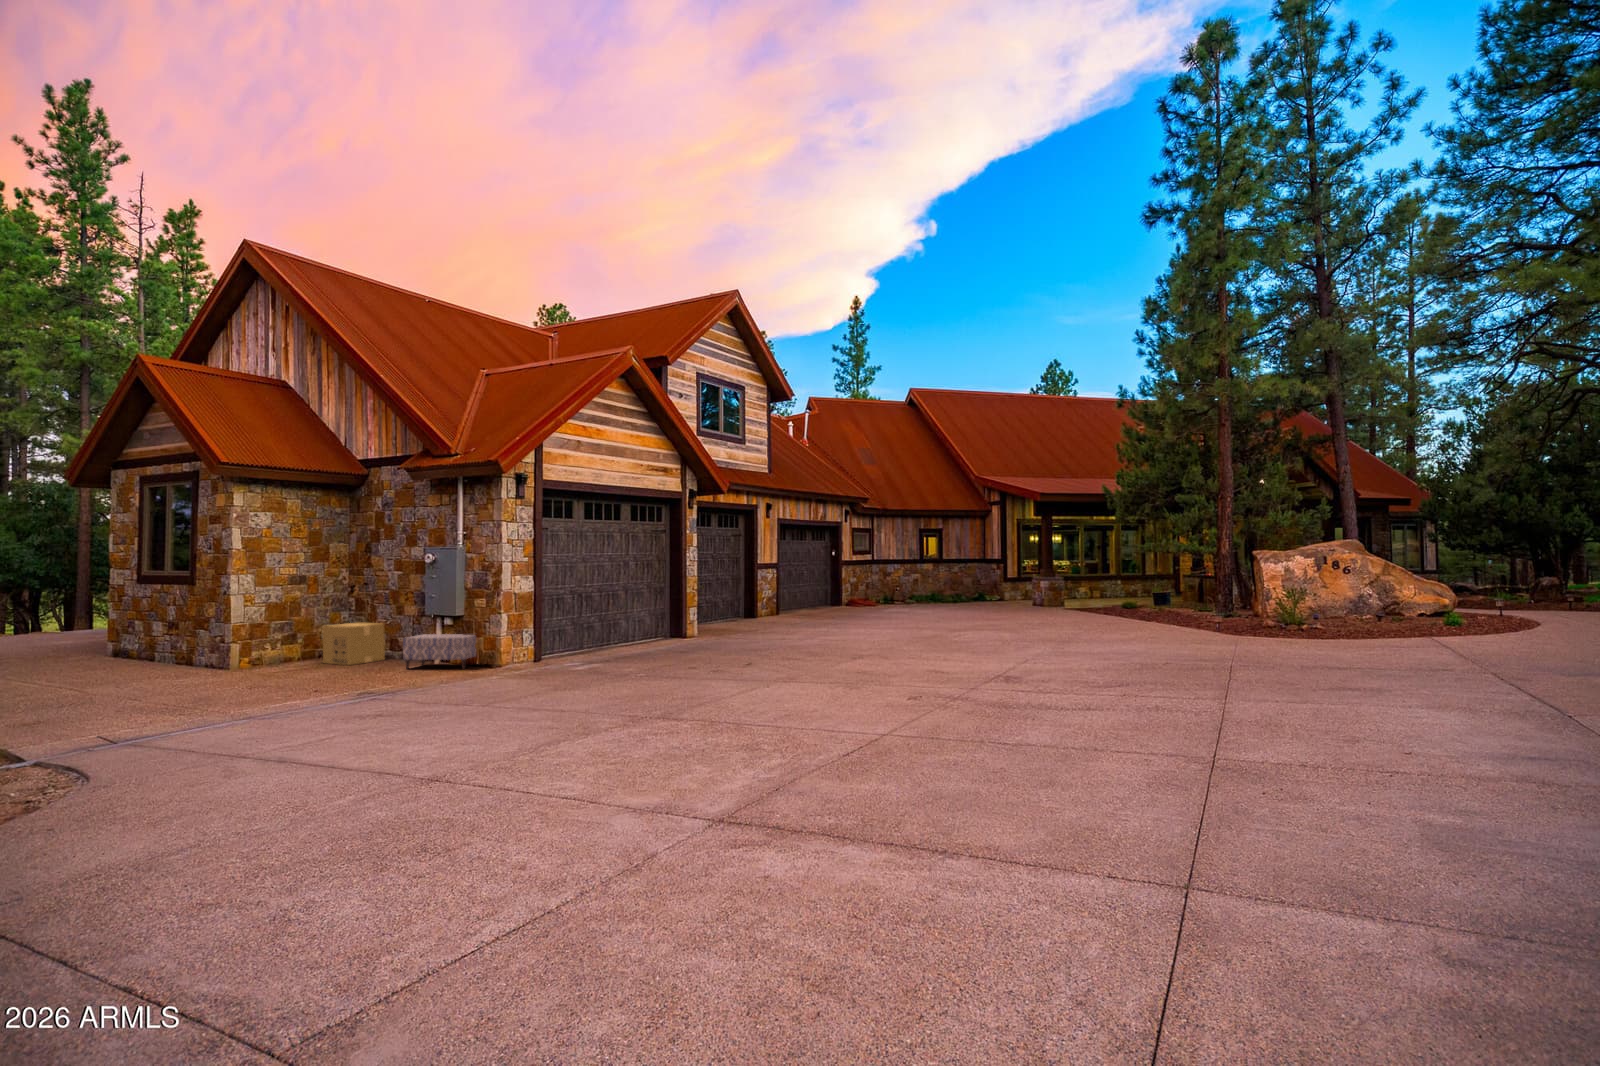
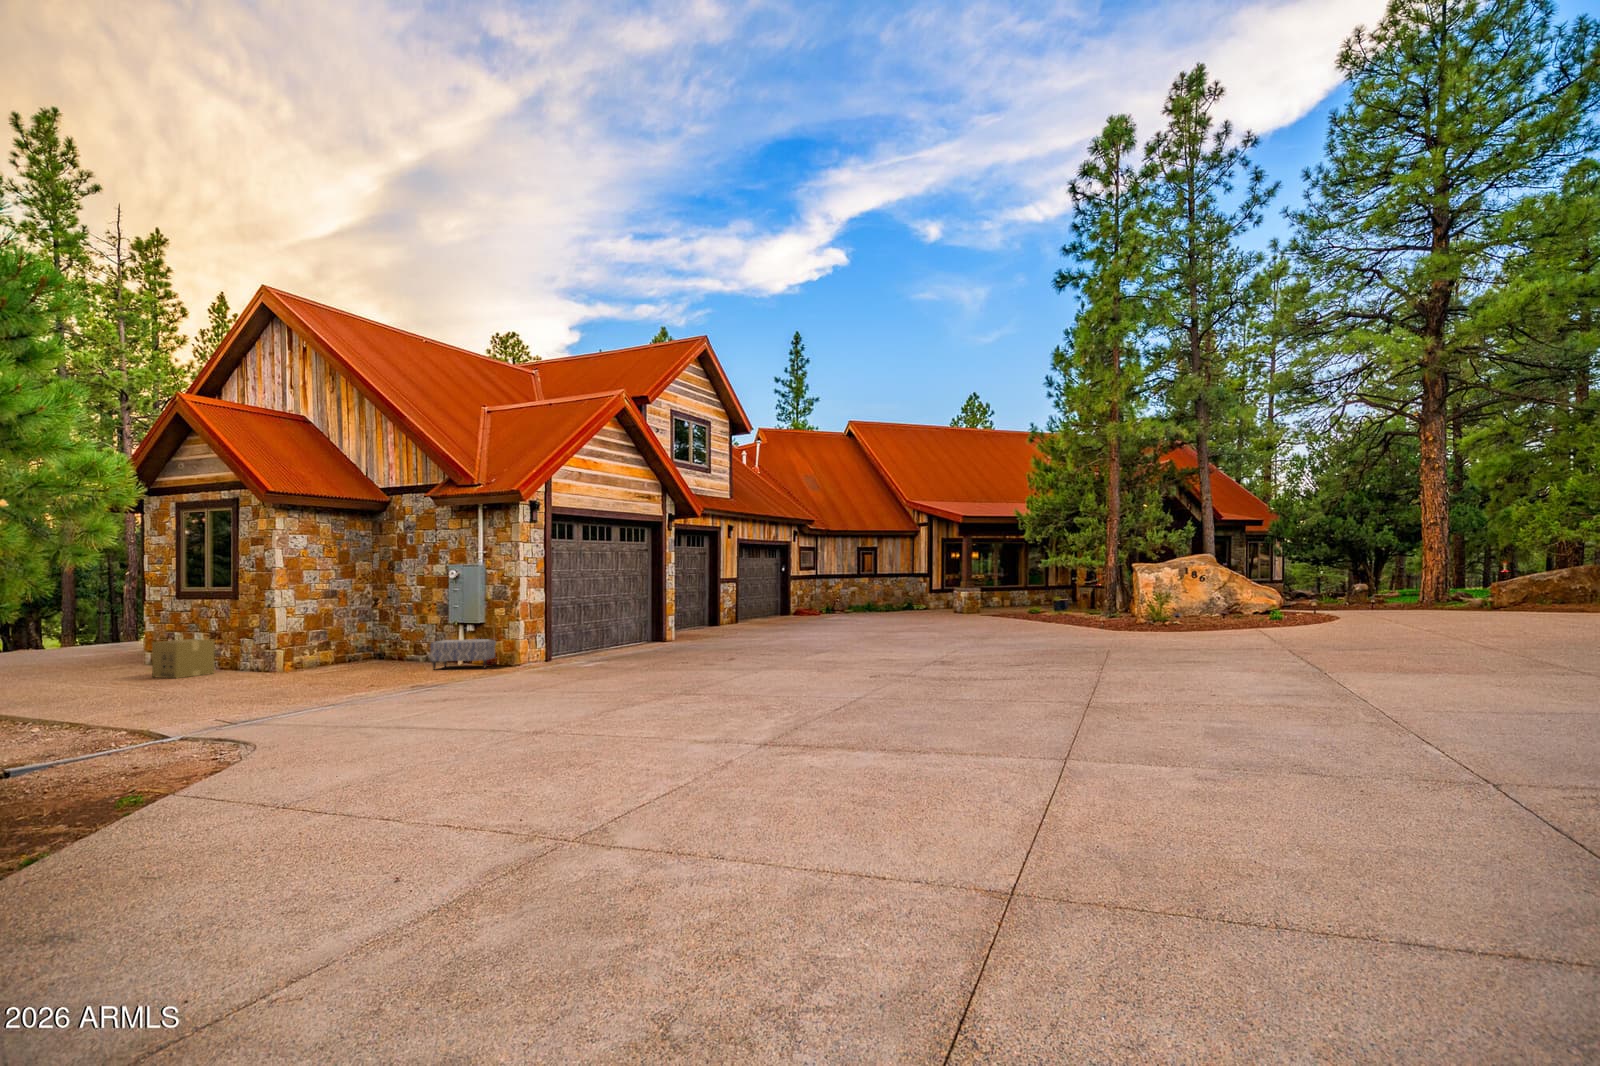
cardboard box: present [323,622,385,665] -> present [152,639,215,678]

